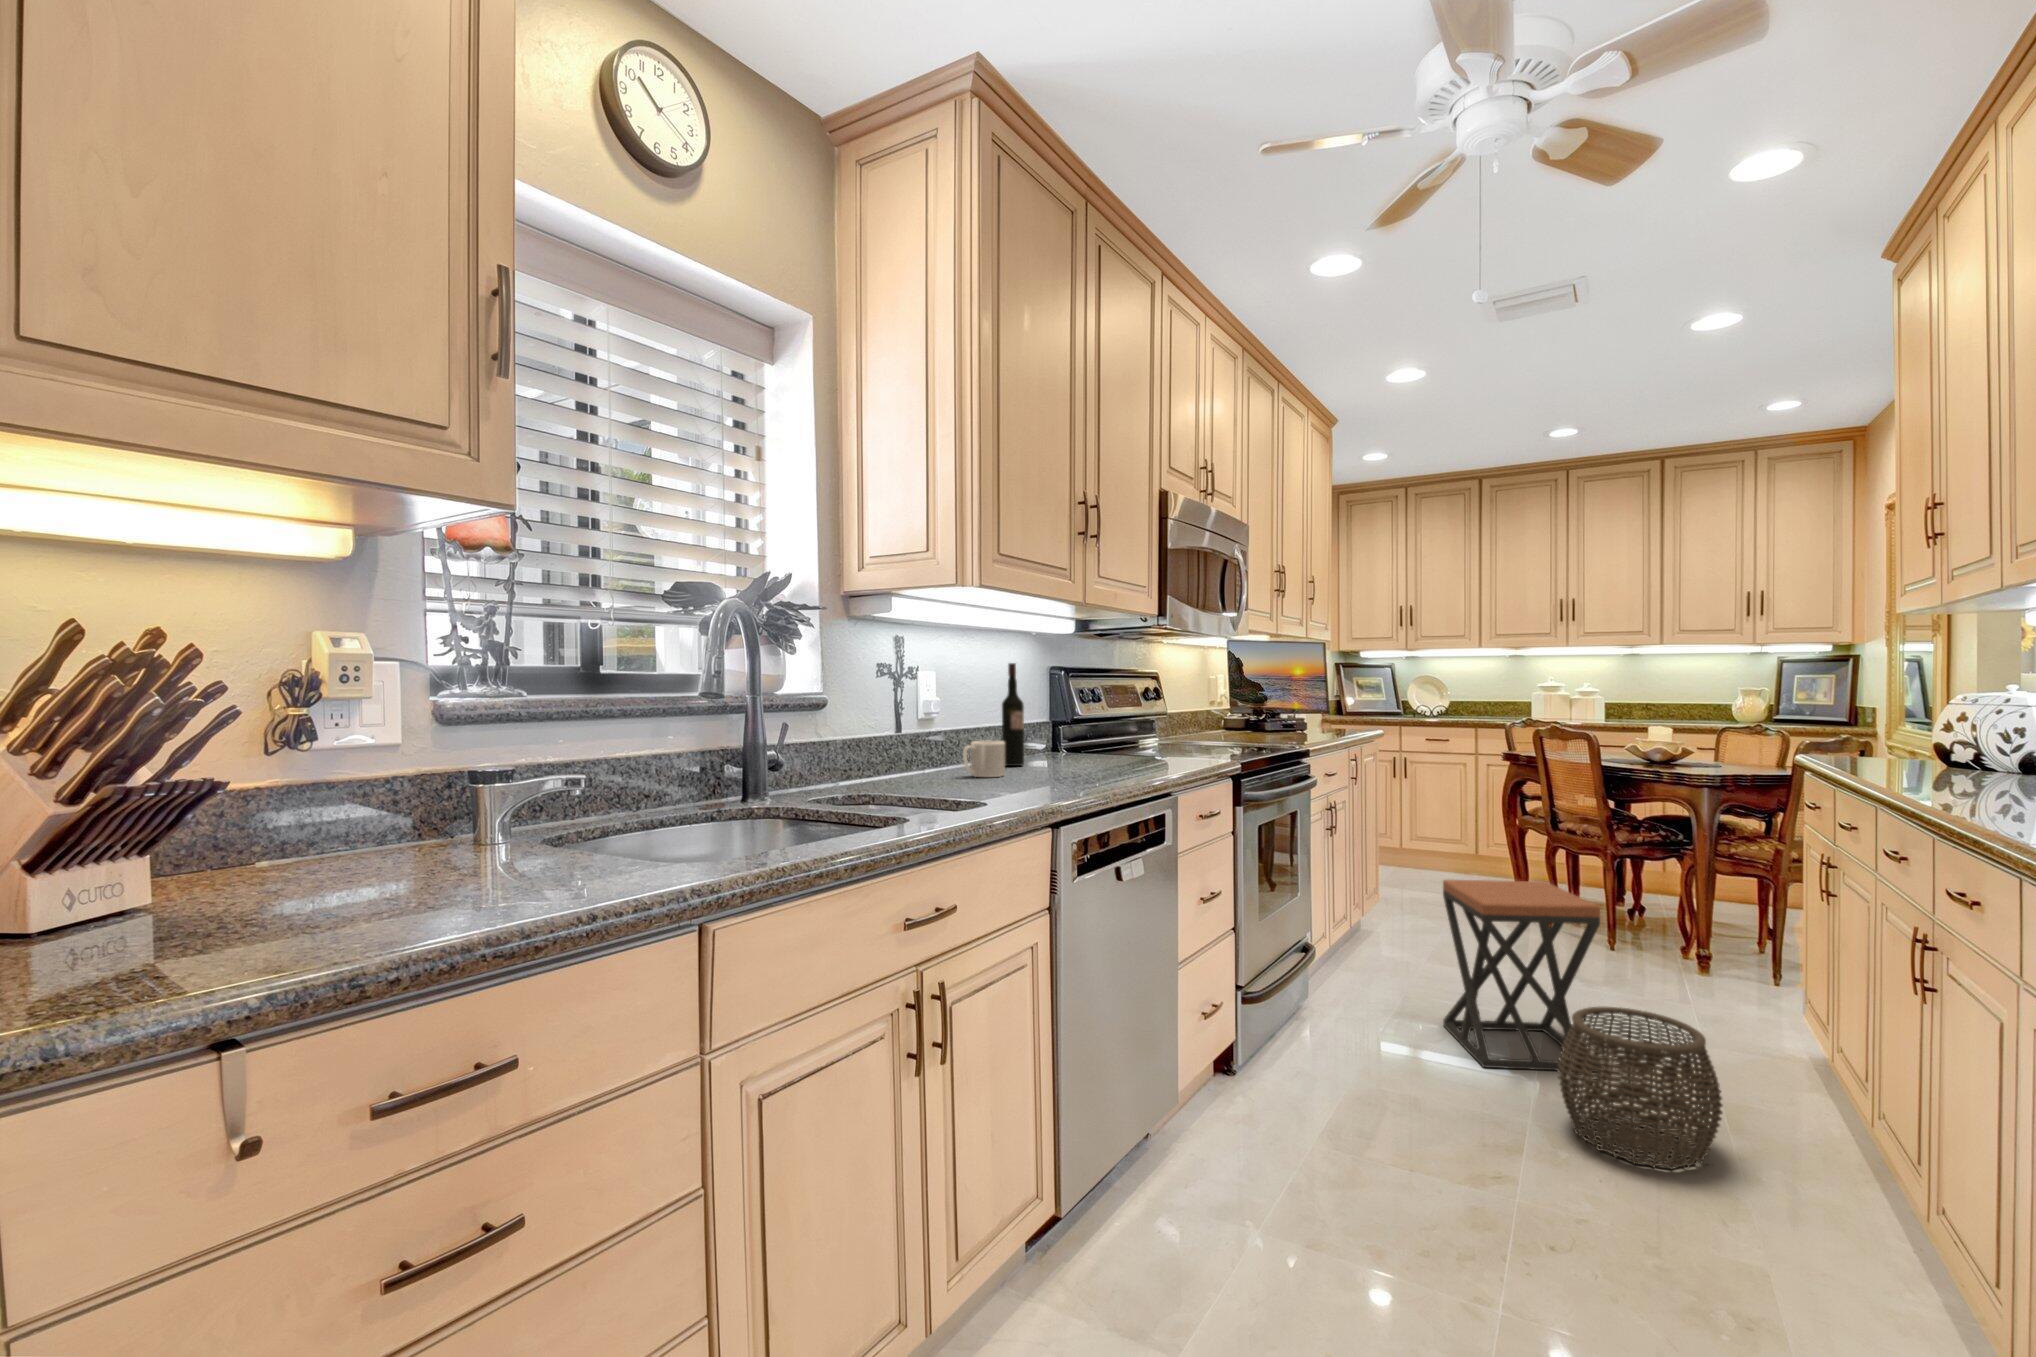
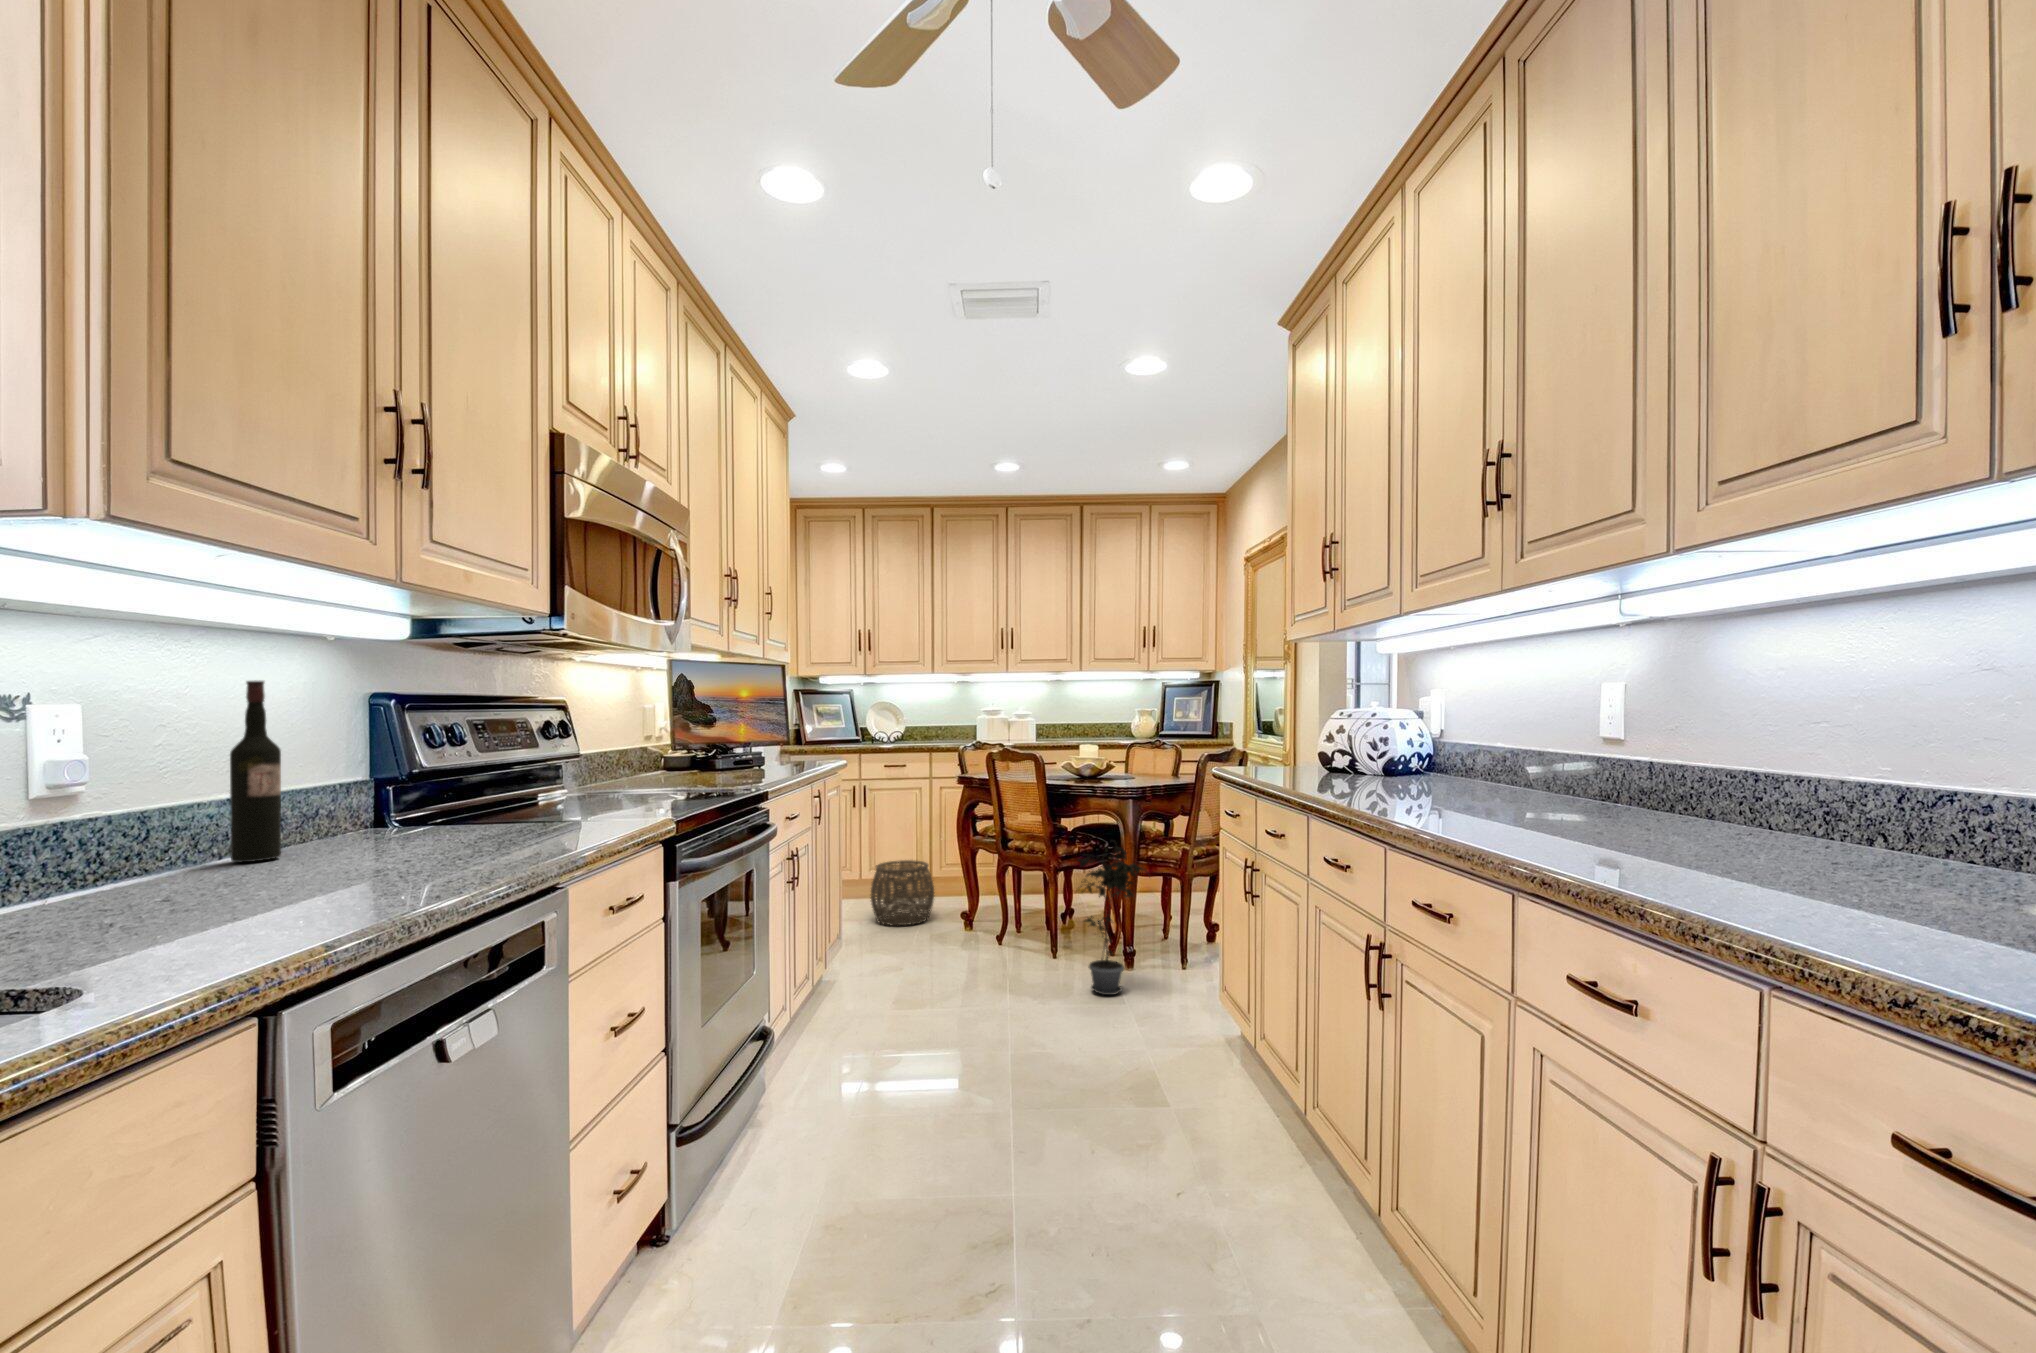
mug: present [963,741,1005,777] -> none [88,824,206,900]
potted plant: none [1625,826,1717,986] -> present [1077,846,1147,995]
stool: present [1443,880,1600,1072] -> none [921,917,1081,1151]
woven basket: present [1558,1007,1723,1170] -> present [871,860,934,926]

